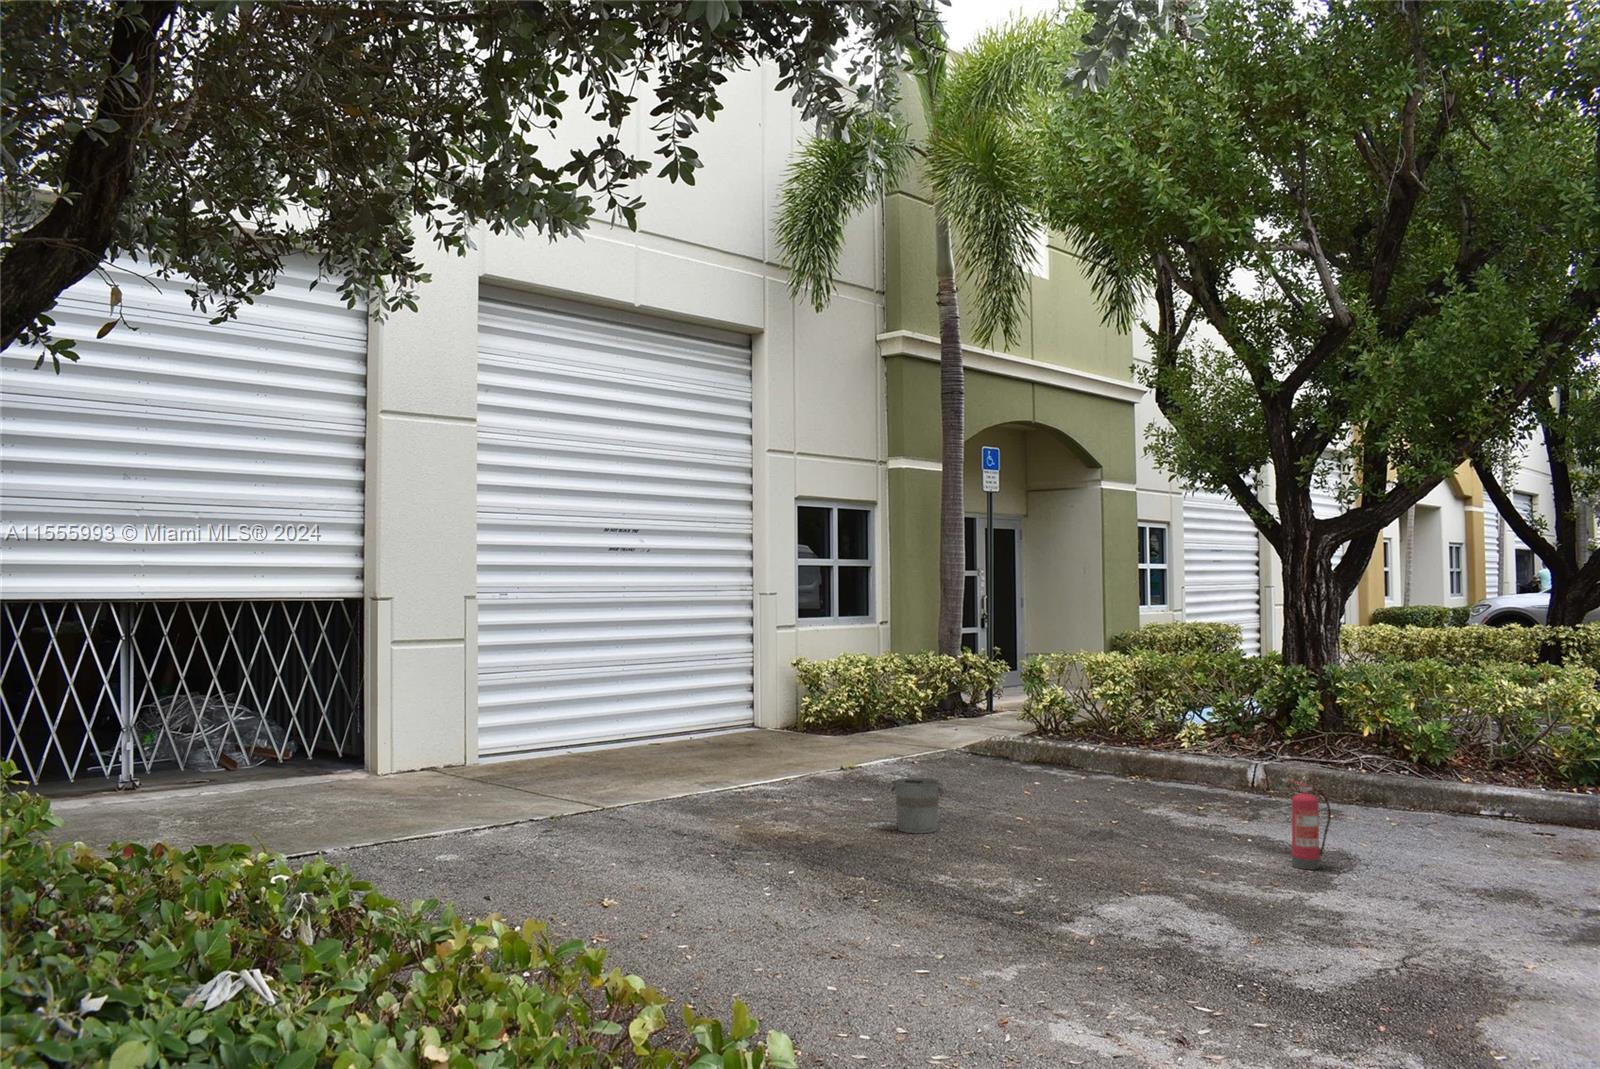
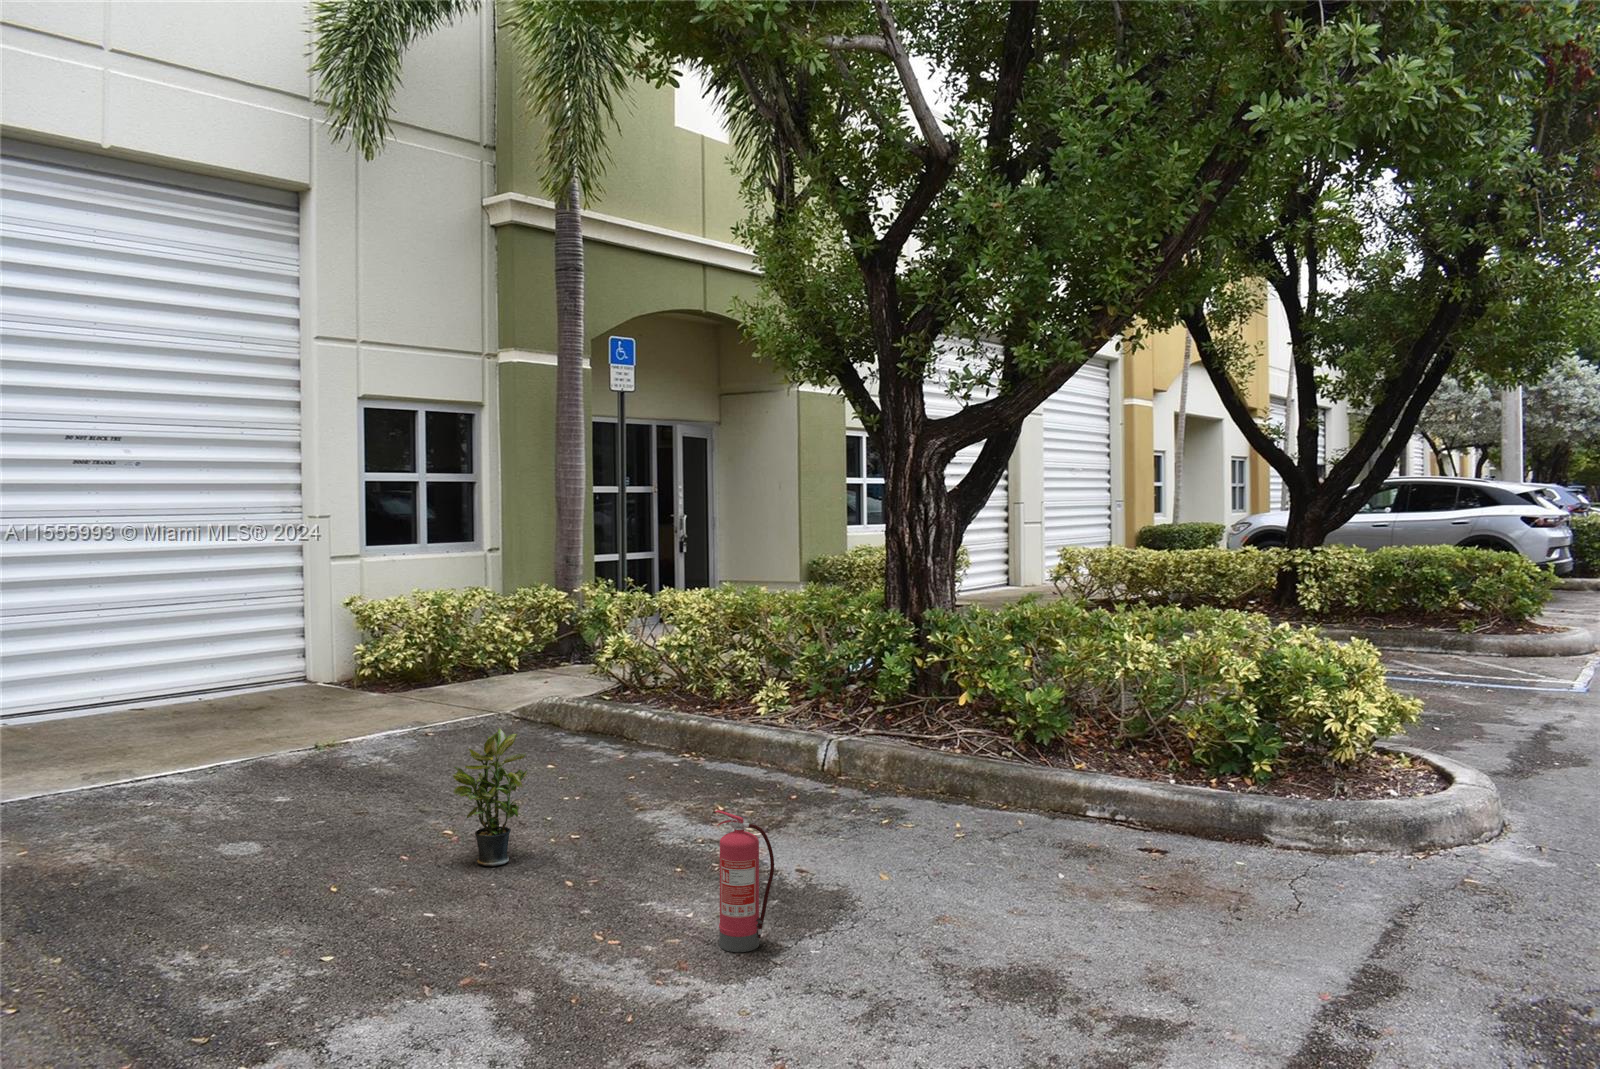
potted plant: none [1056,737,1107,829] -> present [453,728,528,866]
bucket: present [891,778,944,833] -> none [177,795,267,885]

